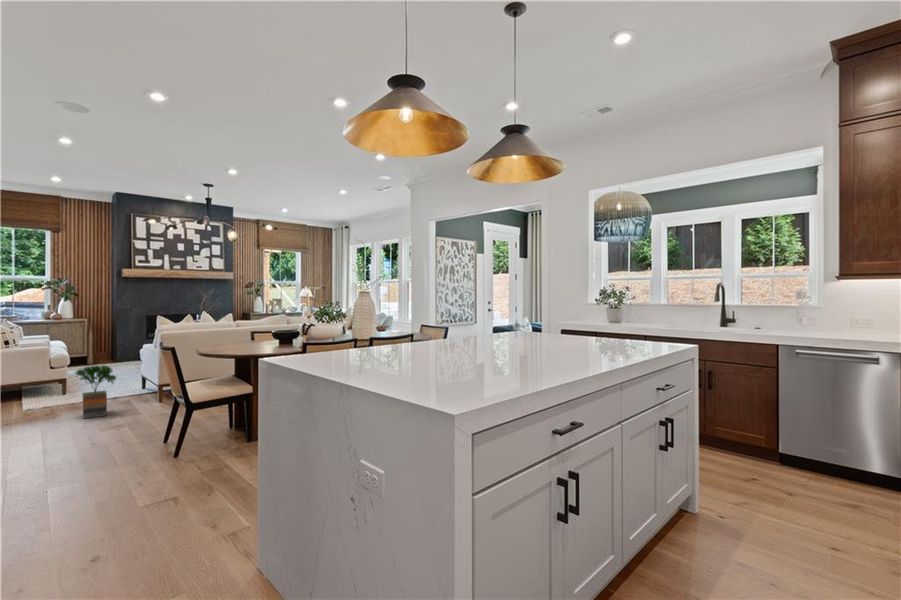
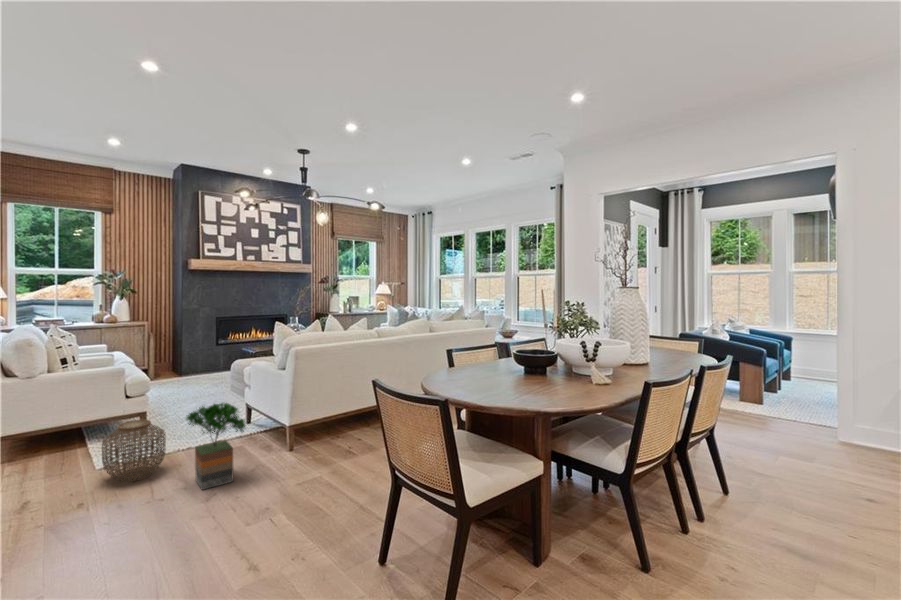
woven basket: none [21,377,67,416] -> present [102,420,166,482]

